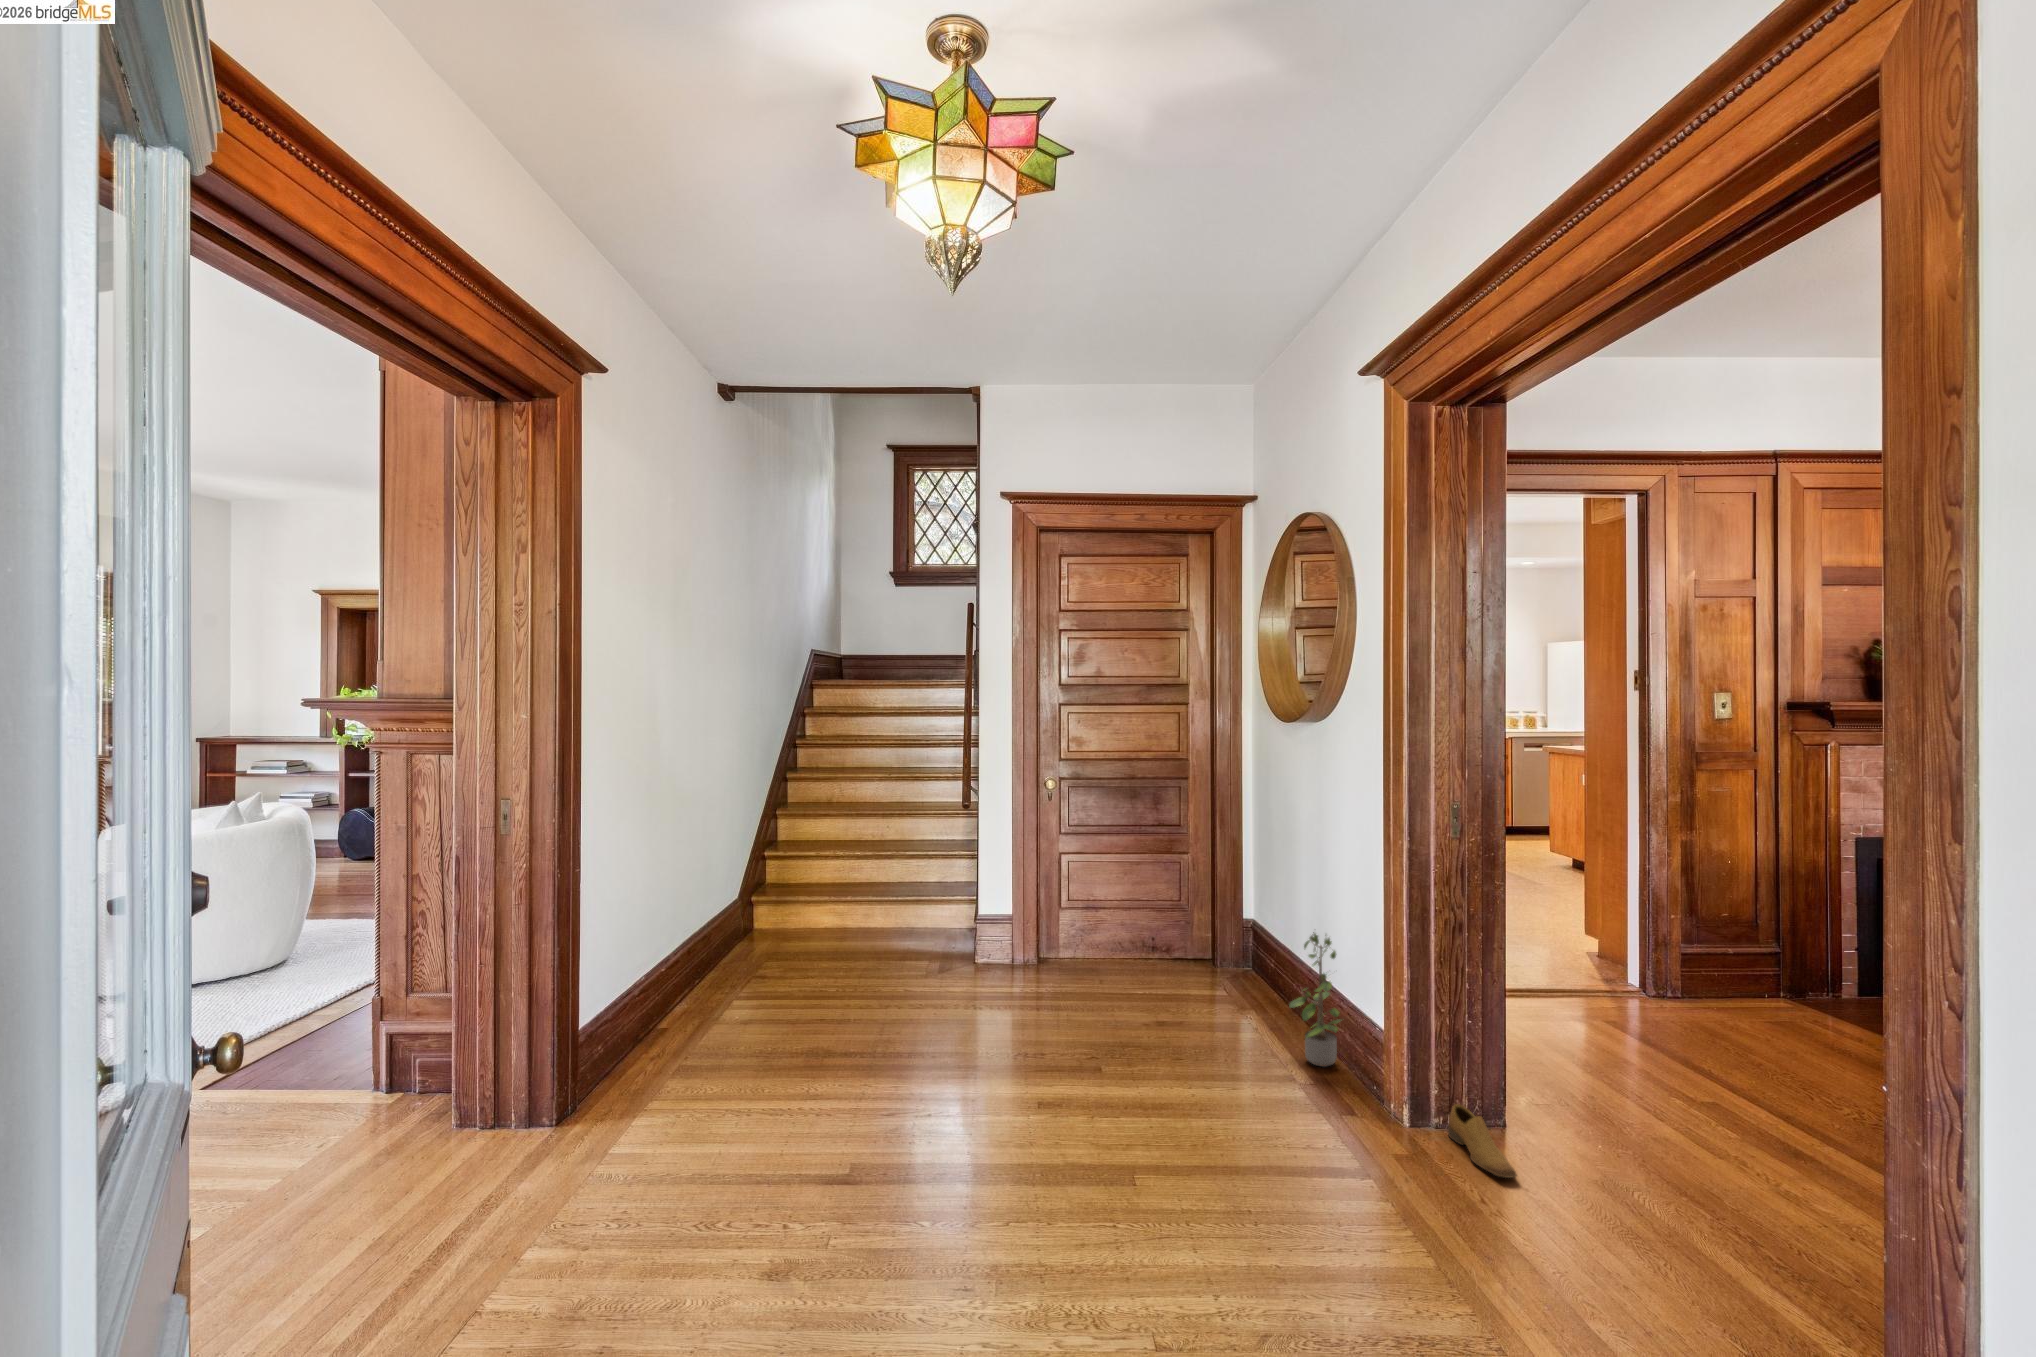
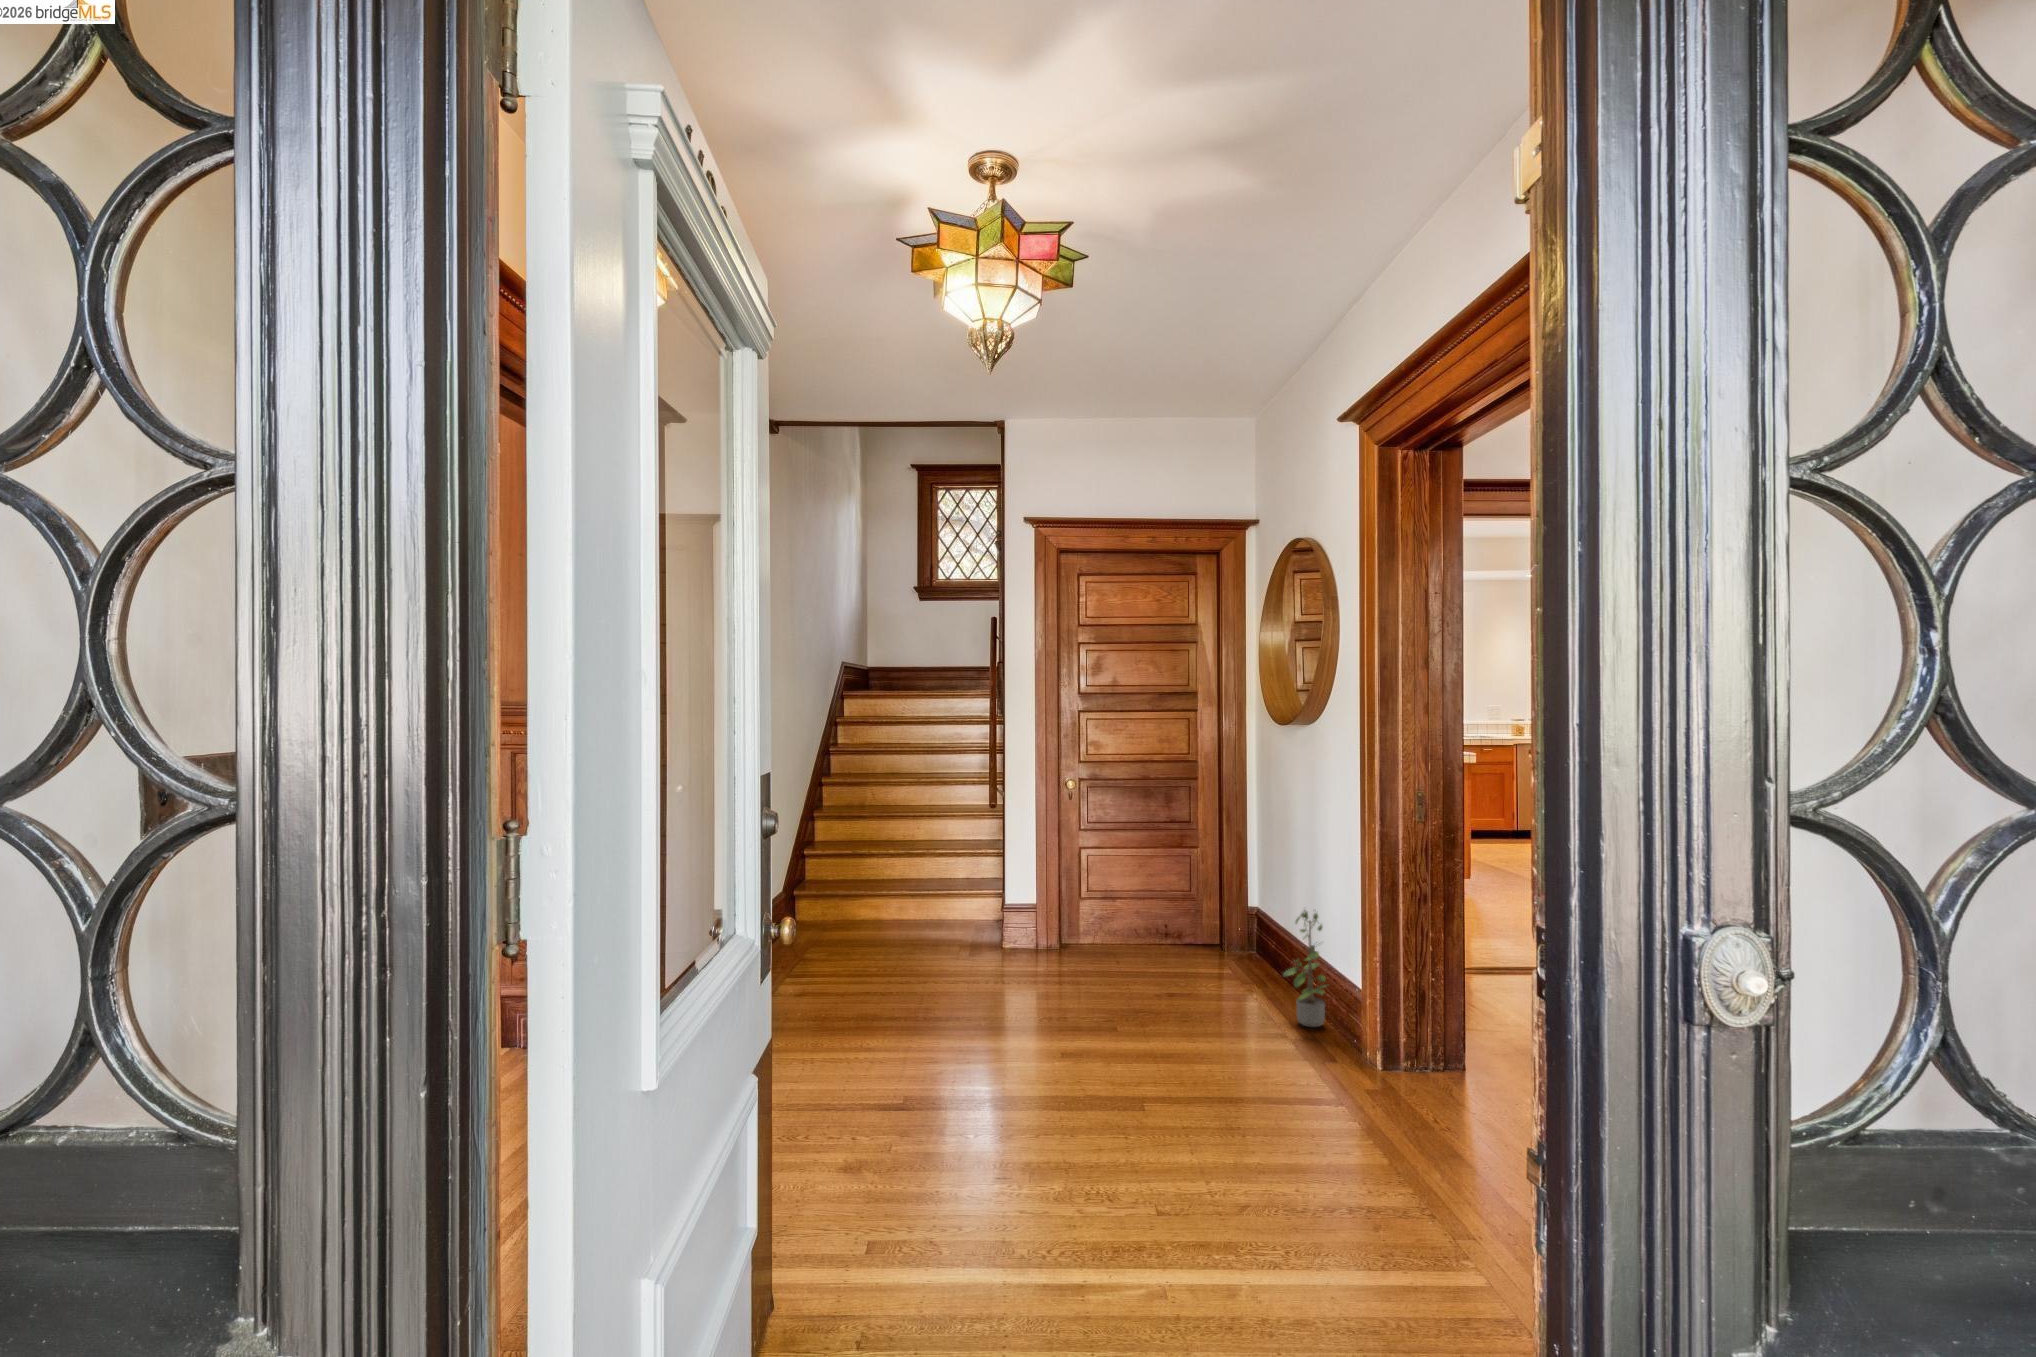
shoe: present [1448,1104,1517,1178] -> none [1415,1051,1470,1107]

